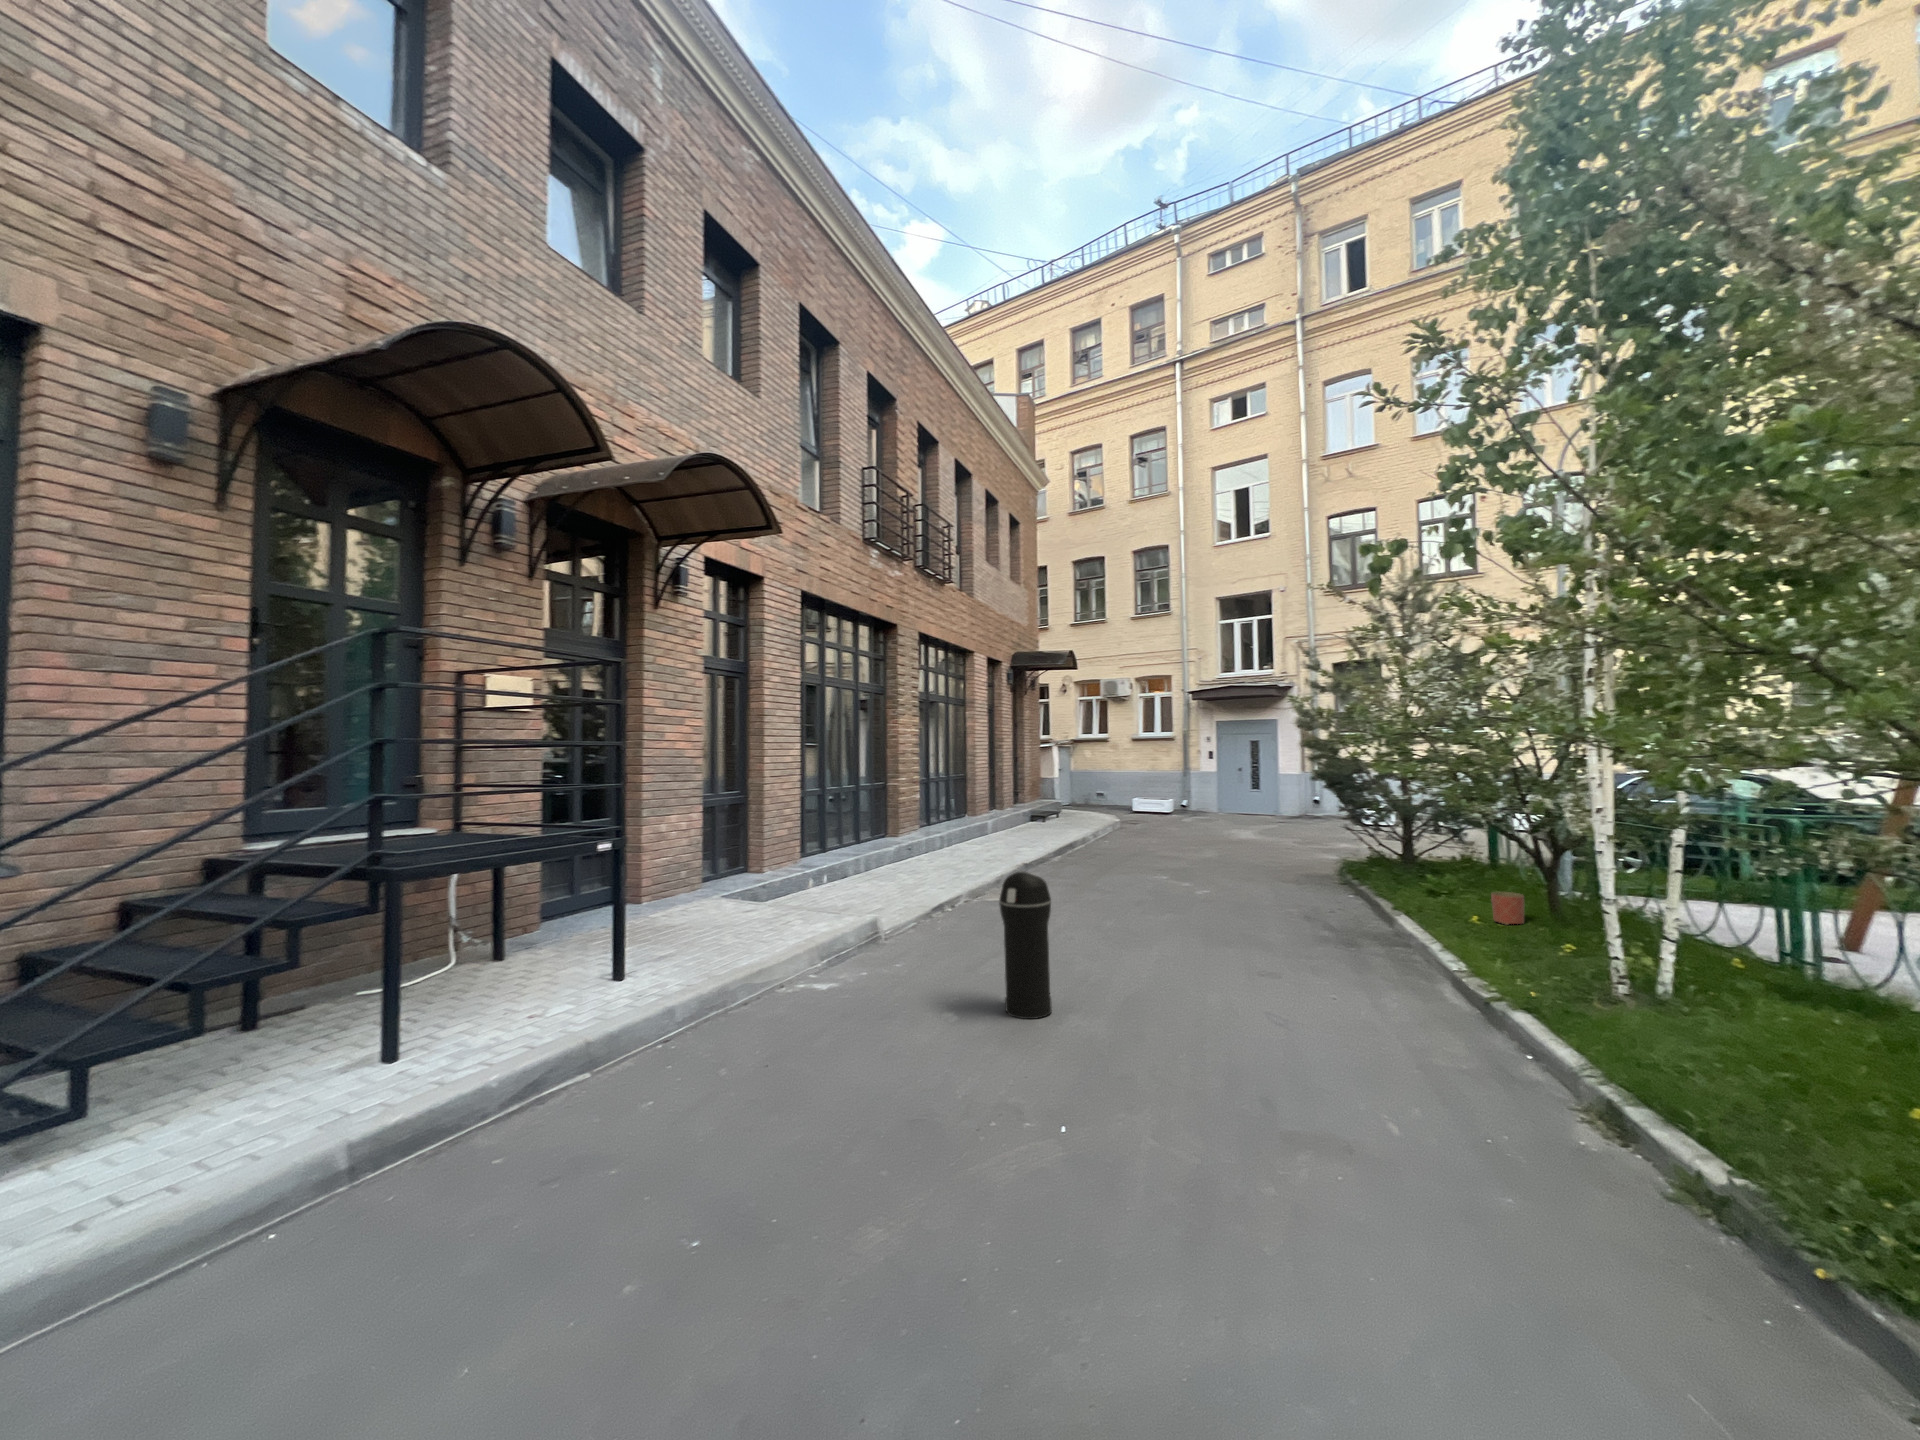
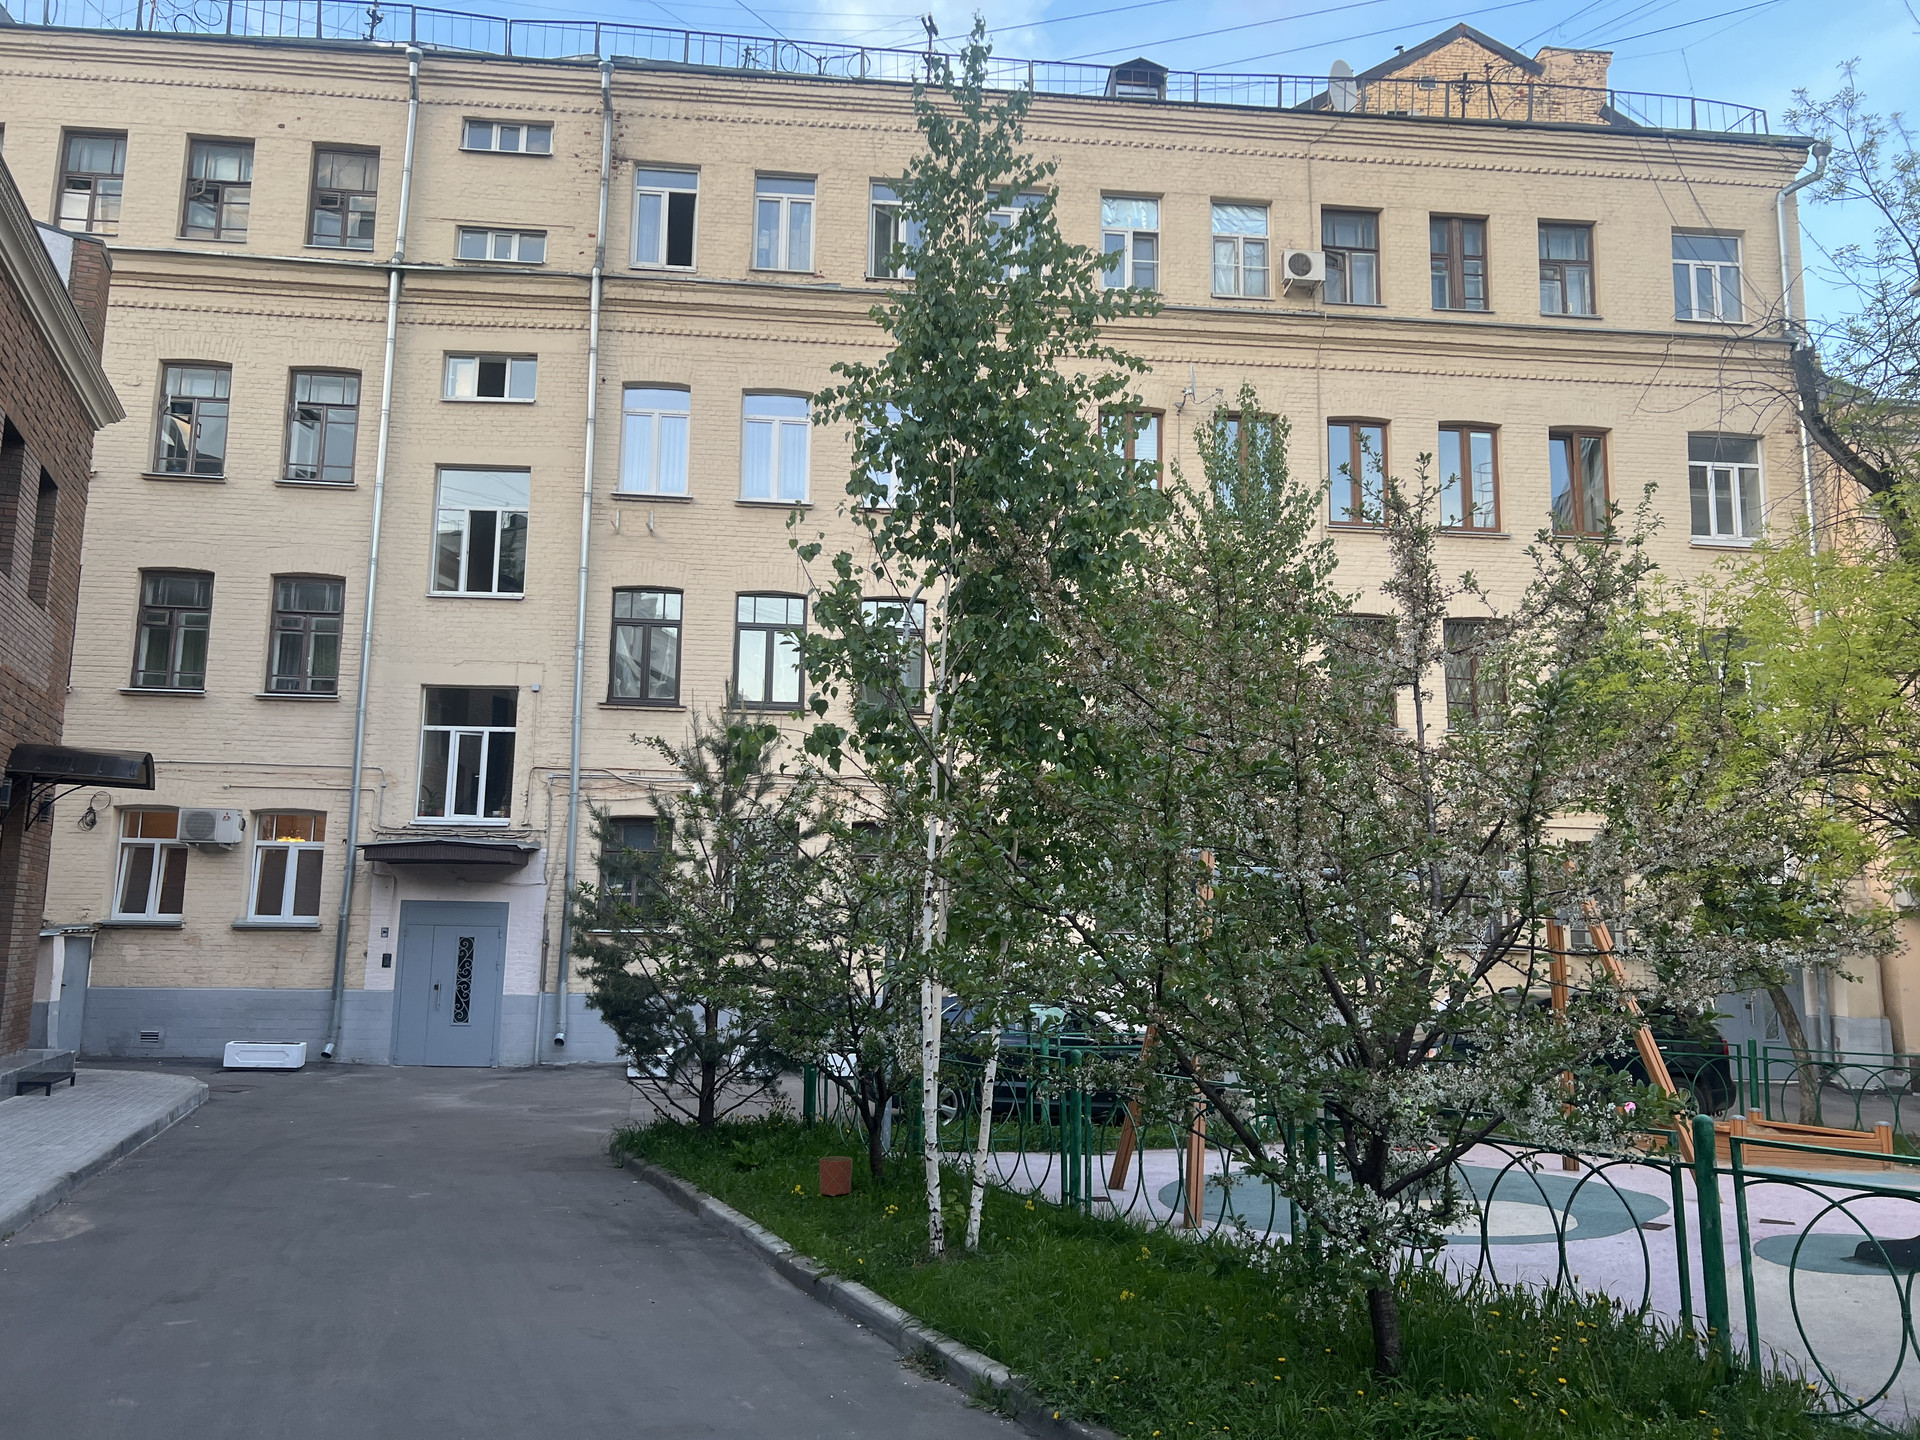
trash can: present [999,872,1052,1019] -> none [234,1163,324,1383]

